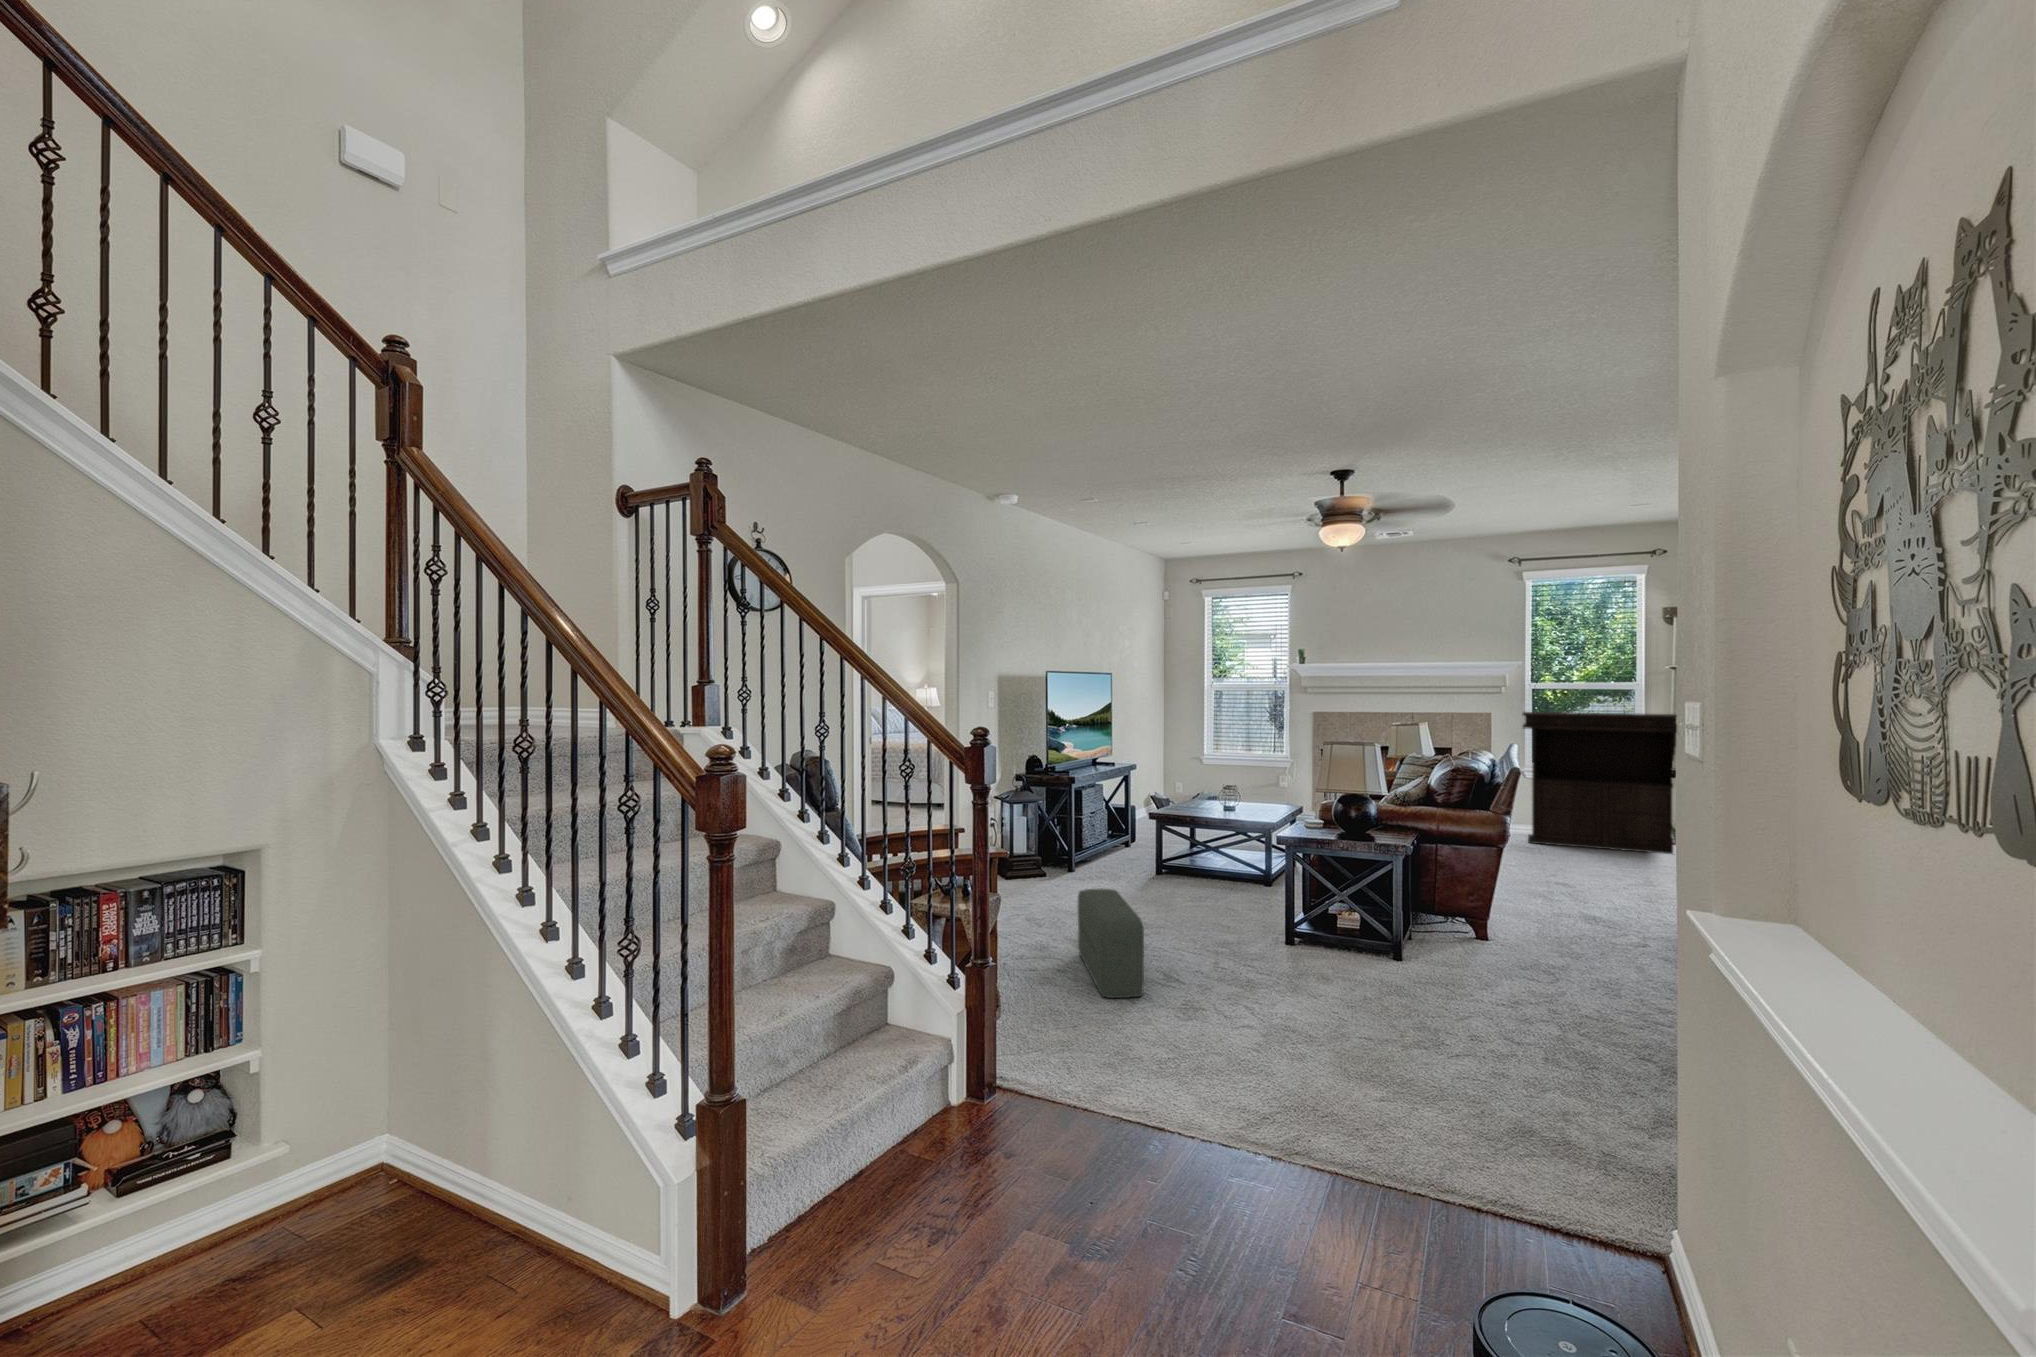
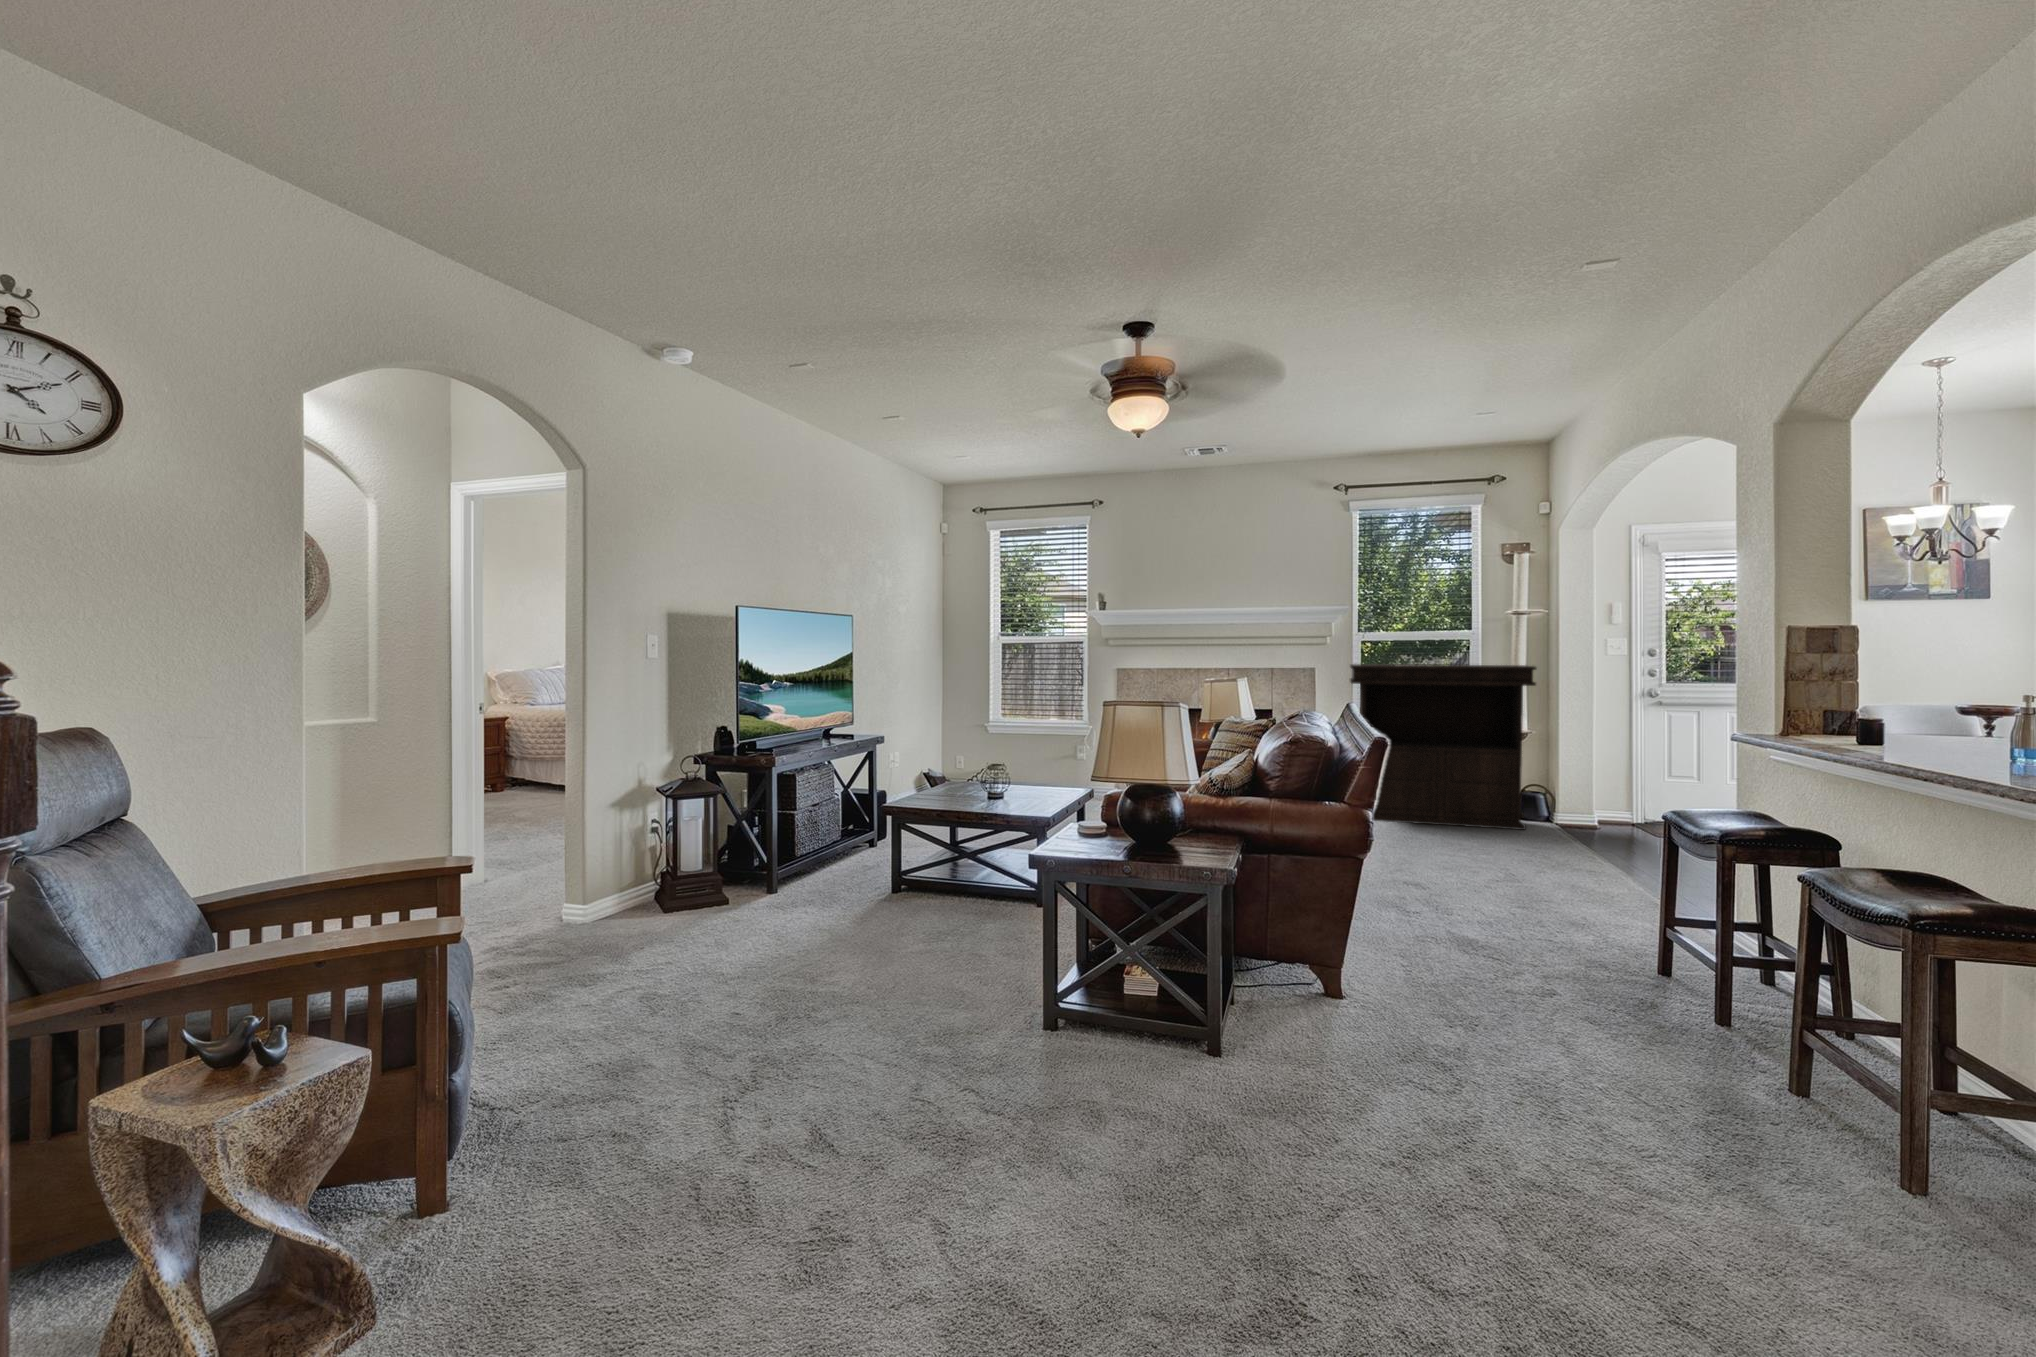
pouf: present [1078,889,1144,998] -> none [637,970,742,1234]

